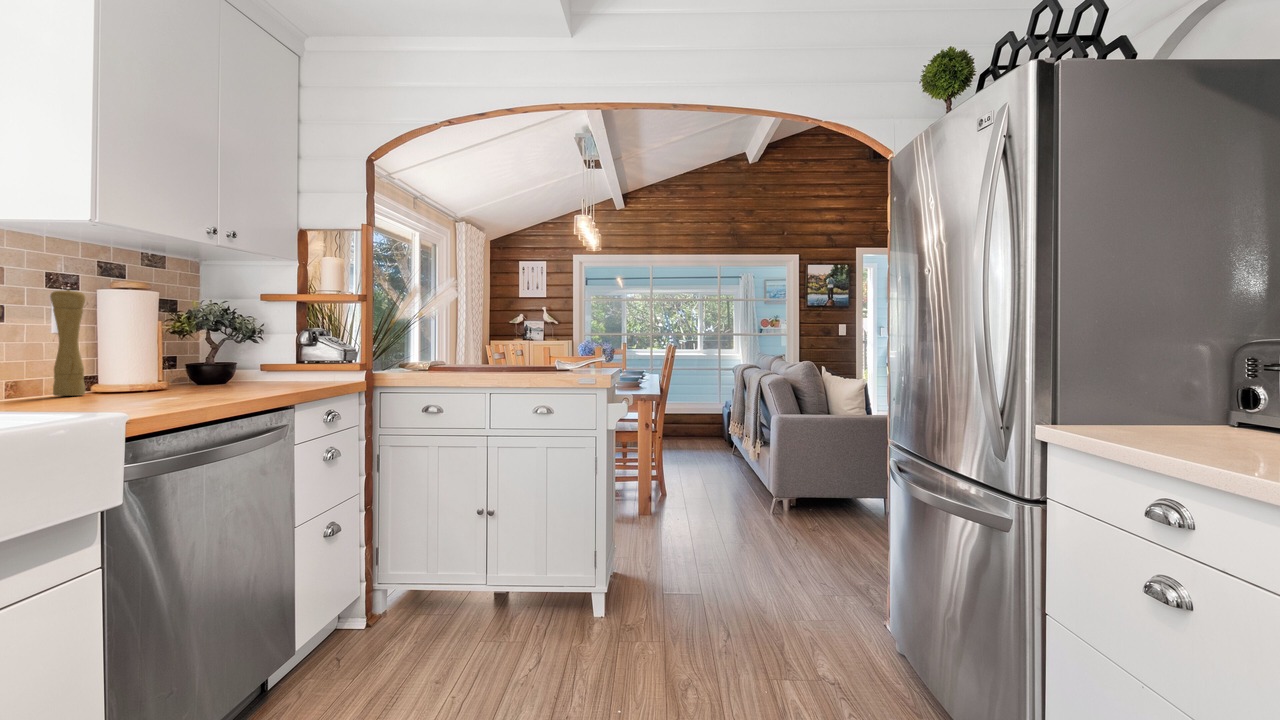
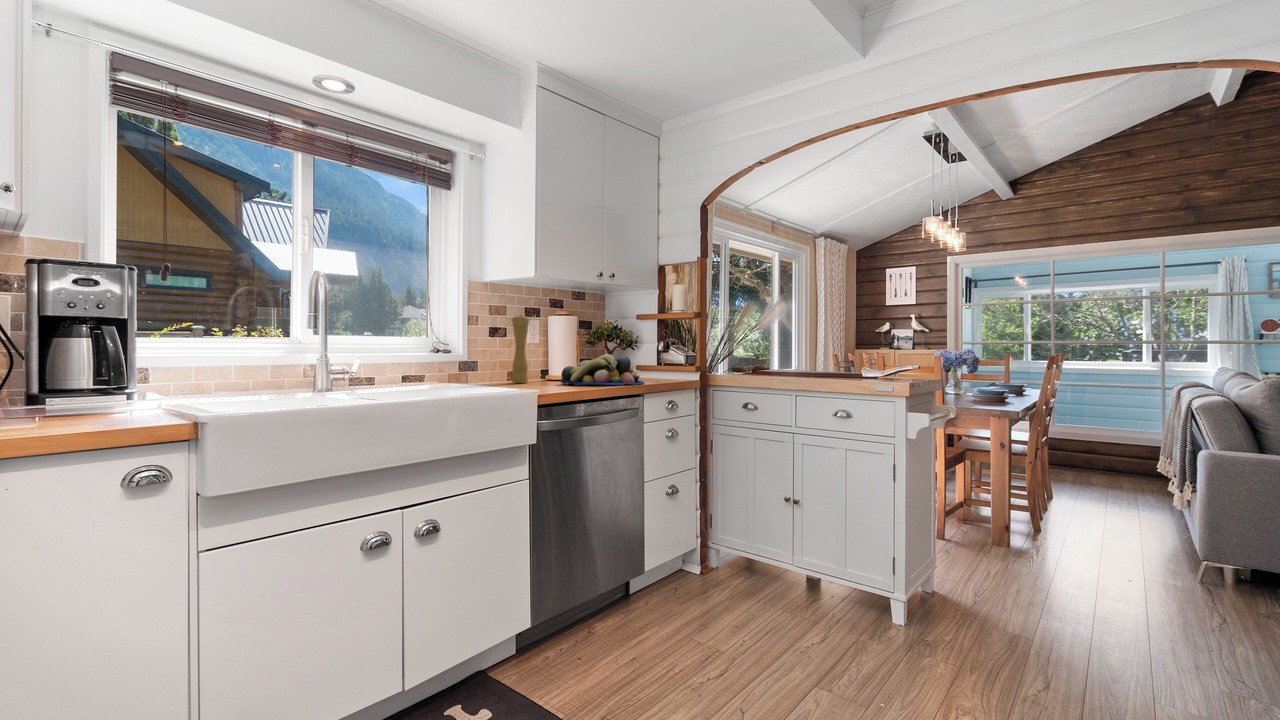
fruit bowl: none [148,348,290,395] -> present [561,354,644,386]

